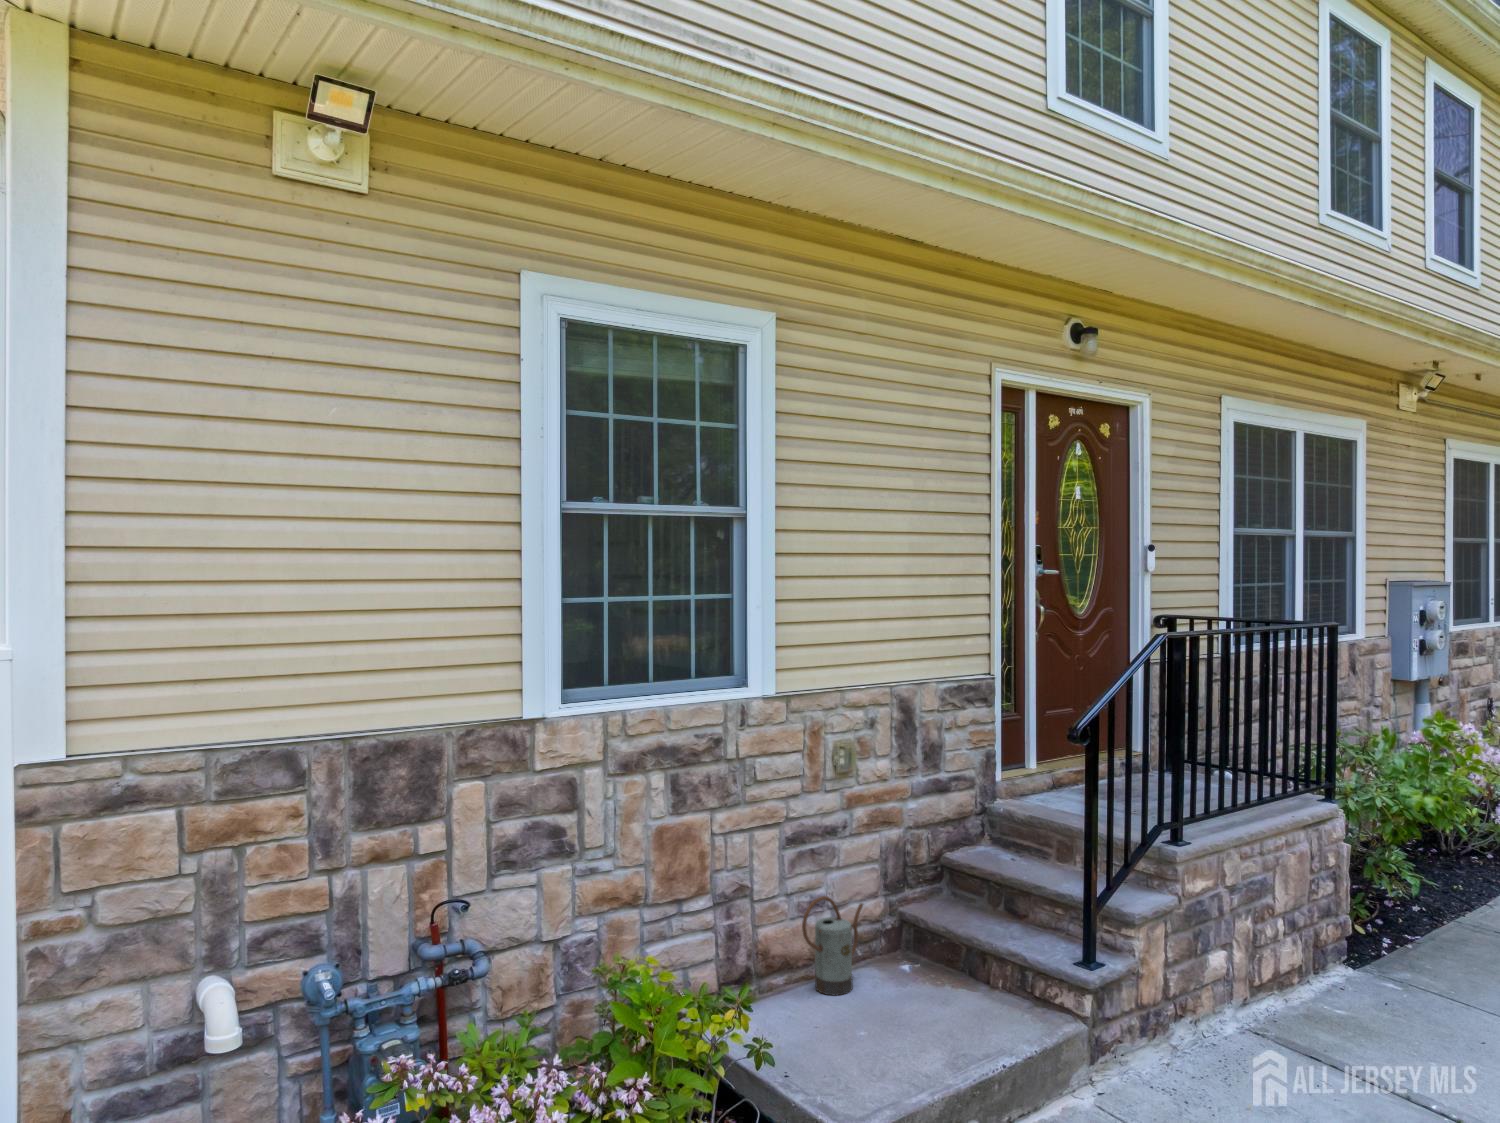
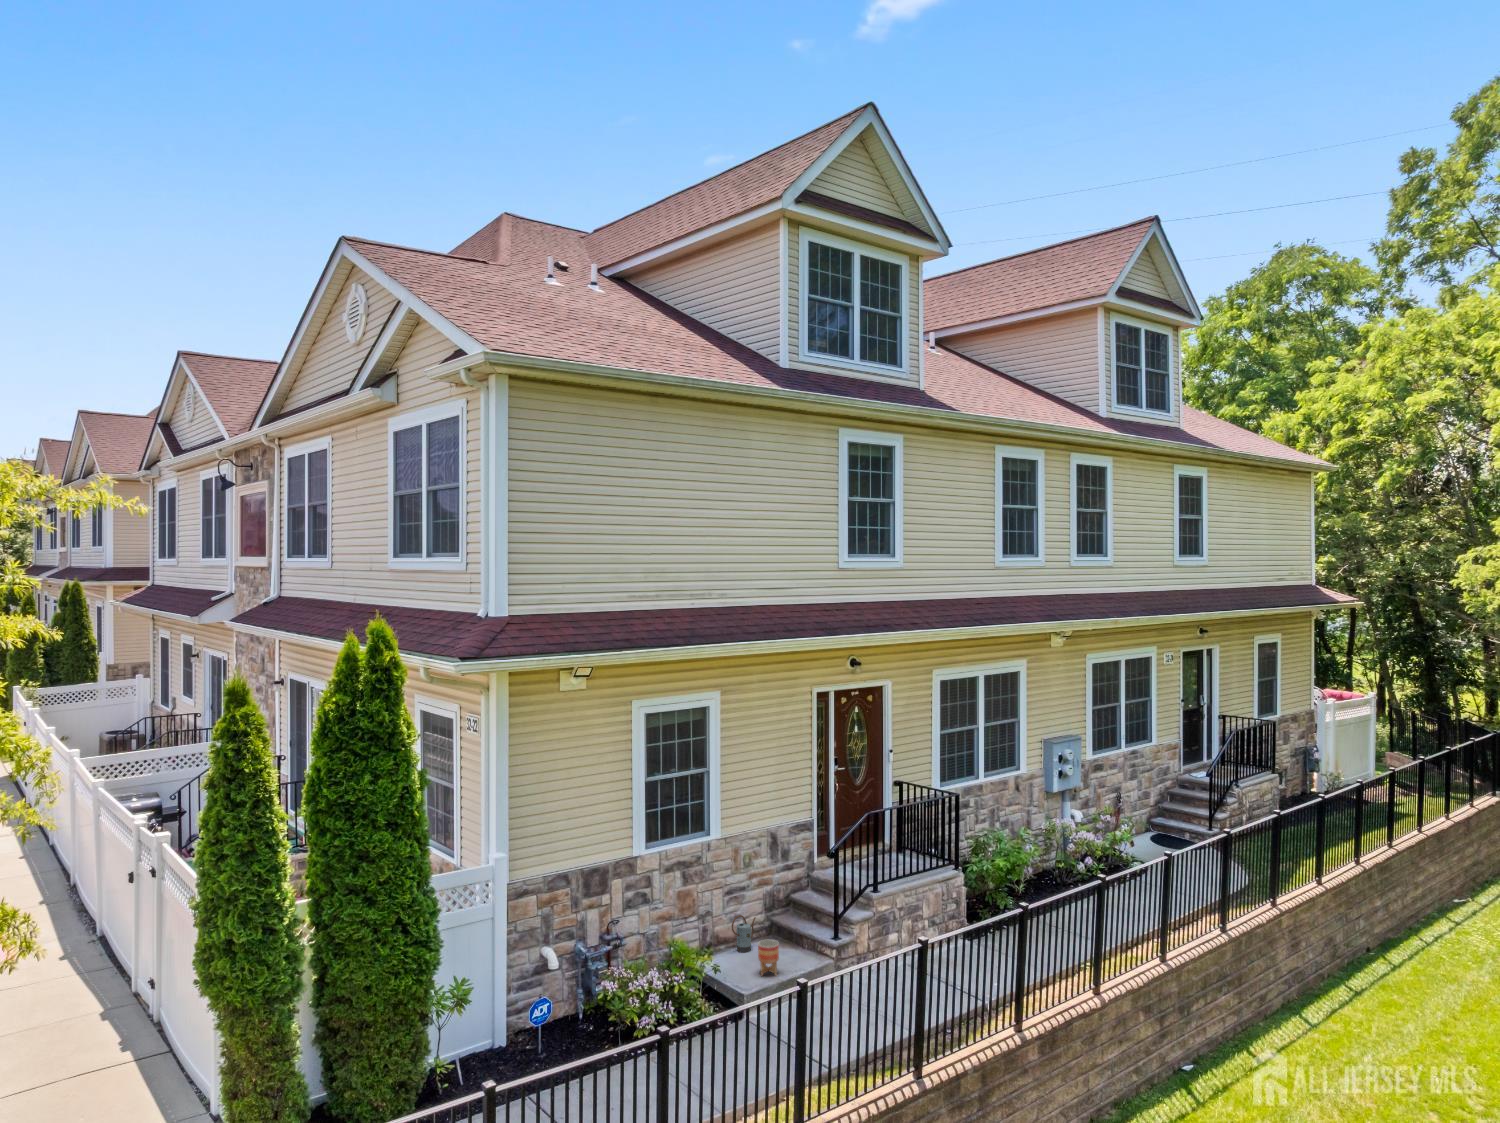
planter: none [884,967,947,1078] -> present [758,940,779,976]

